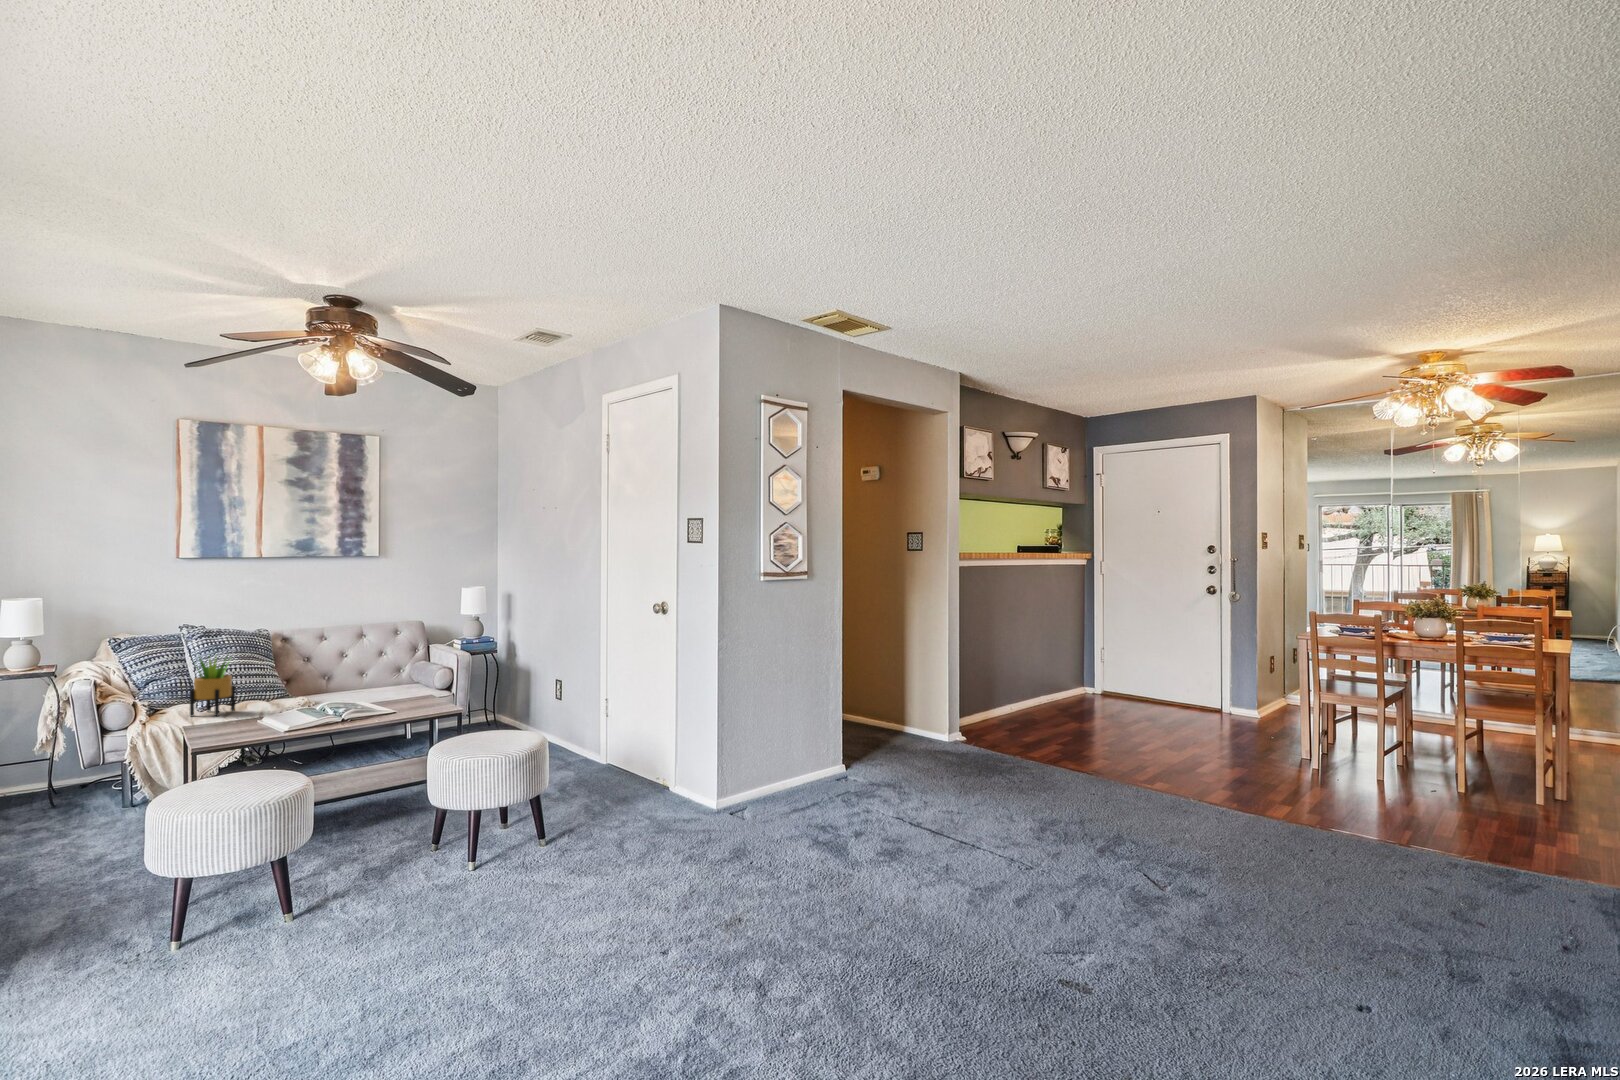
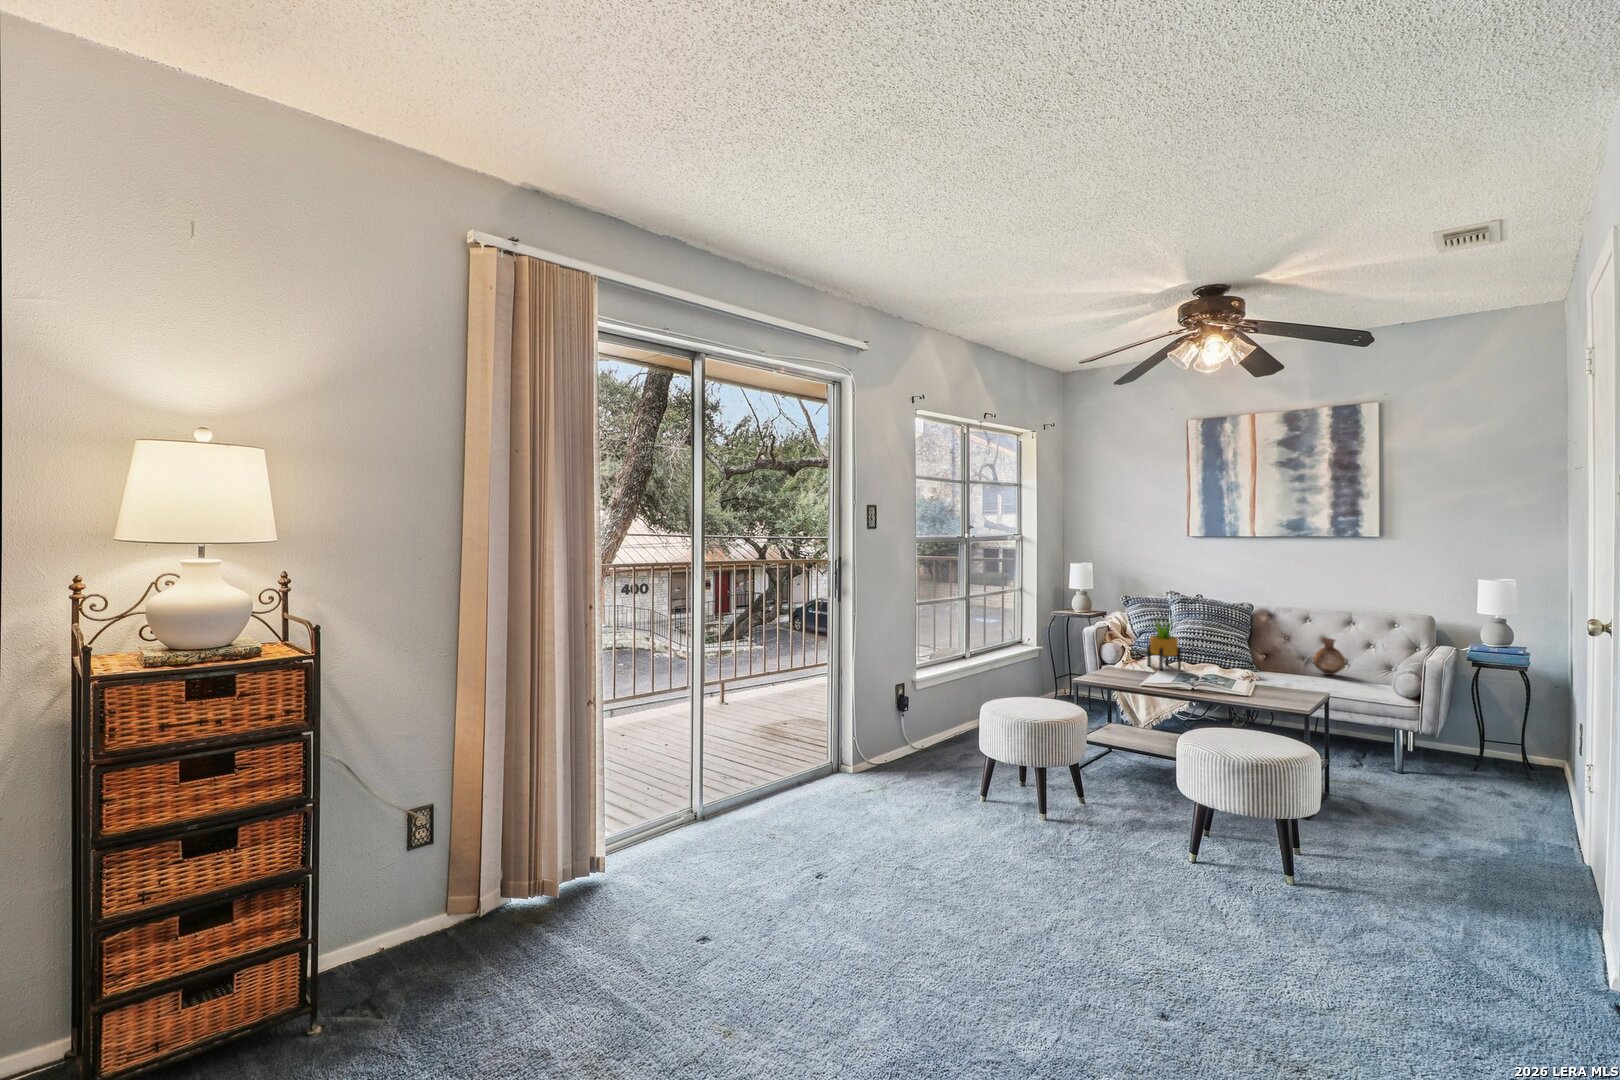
vase: none [341,653,372,688] -> present [1310,638,1348,675]

